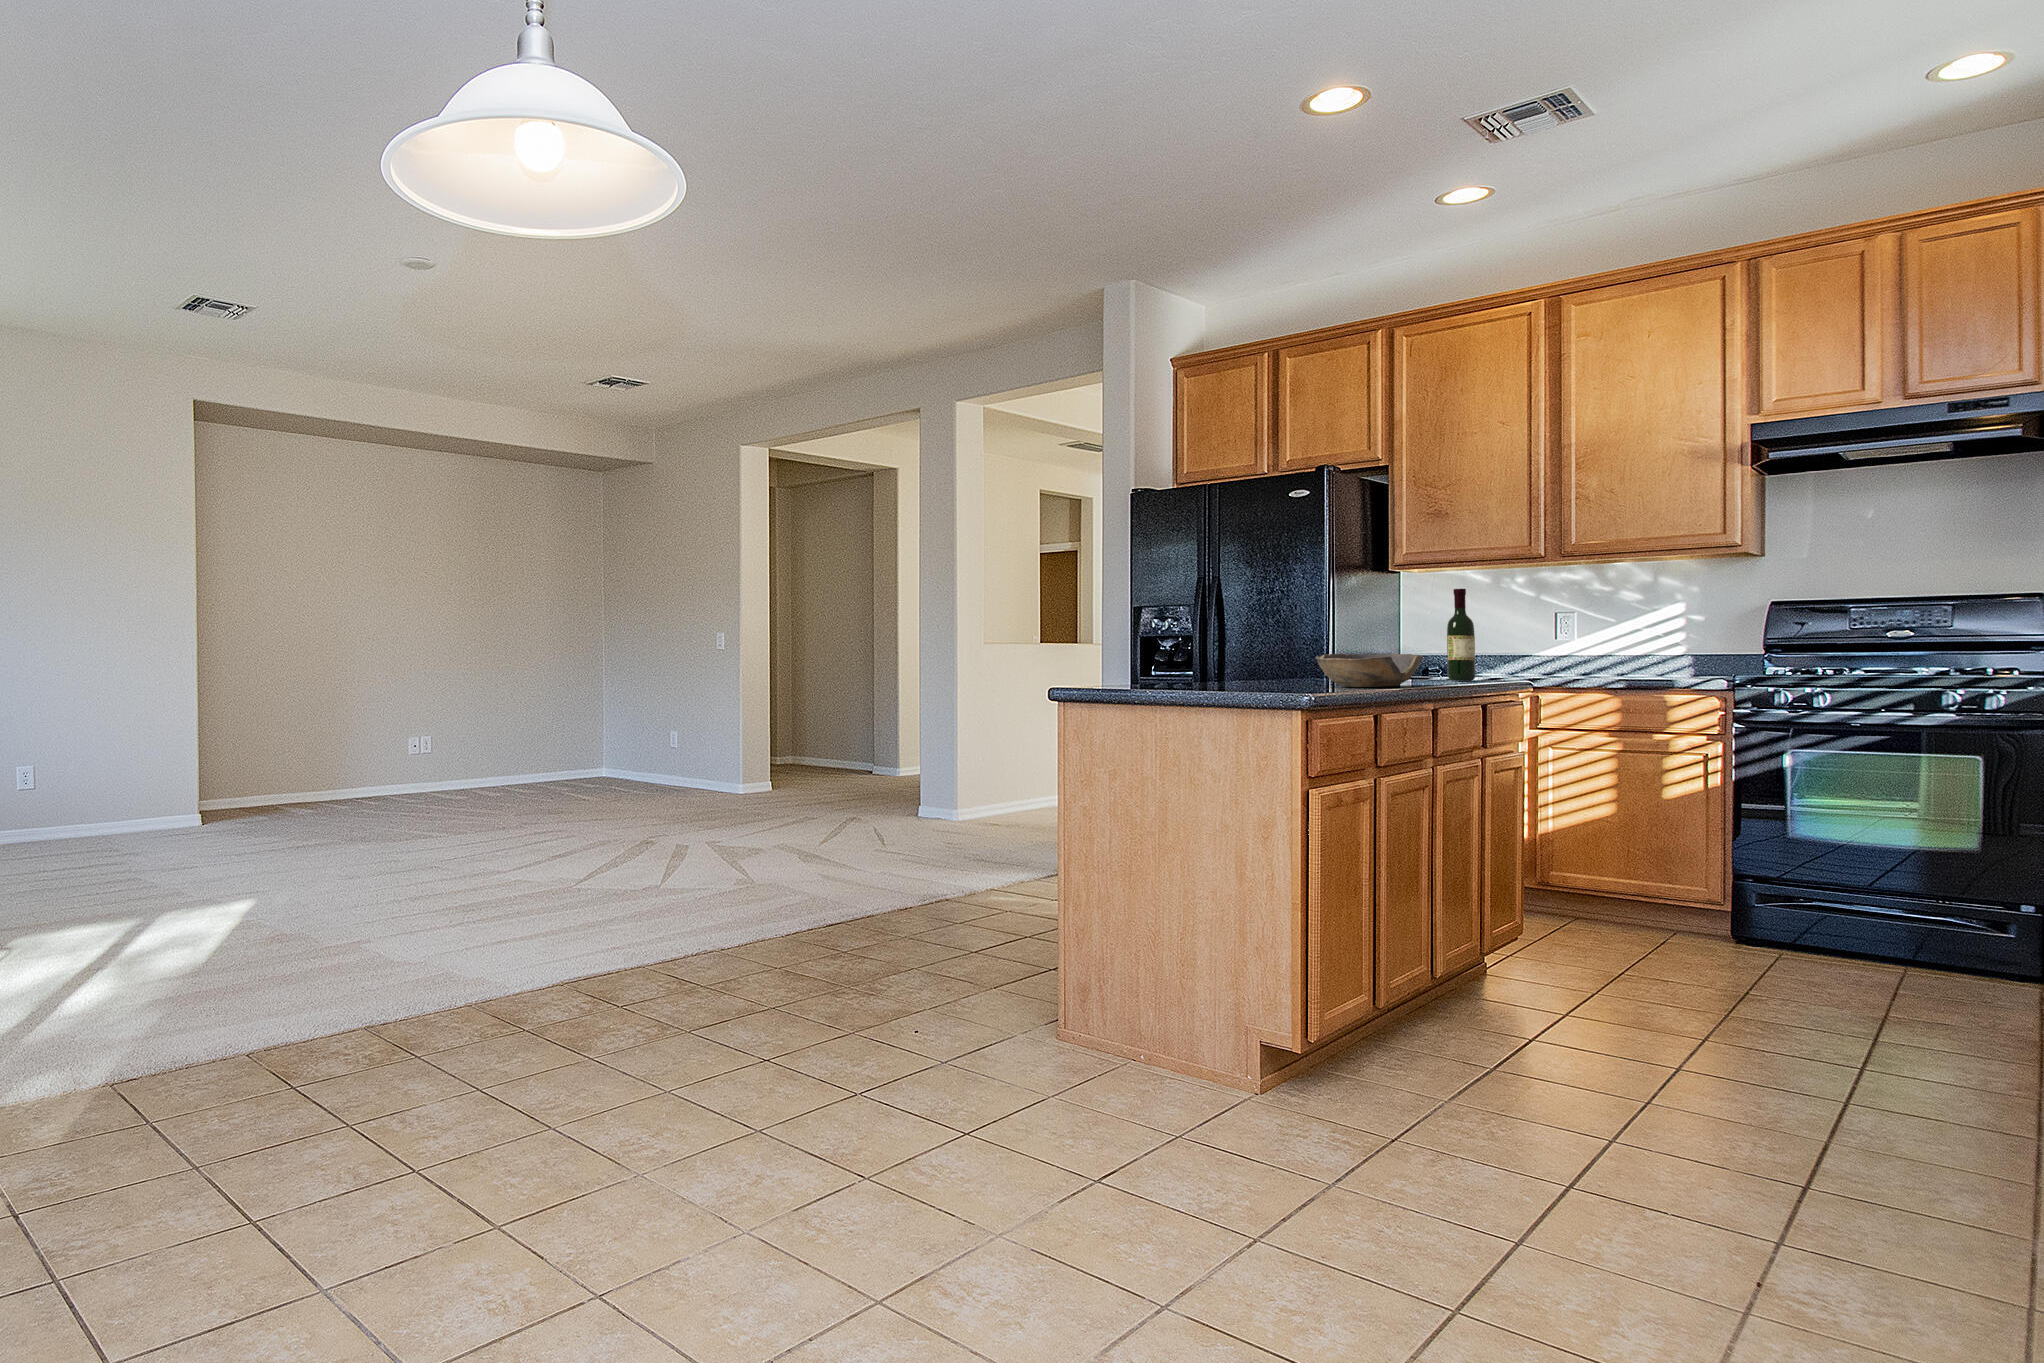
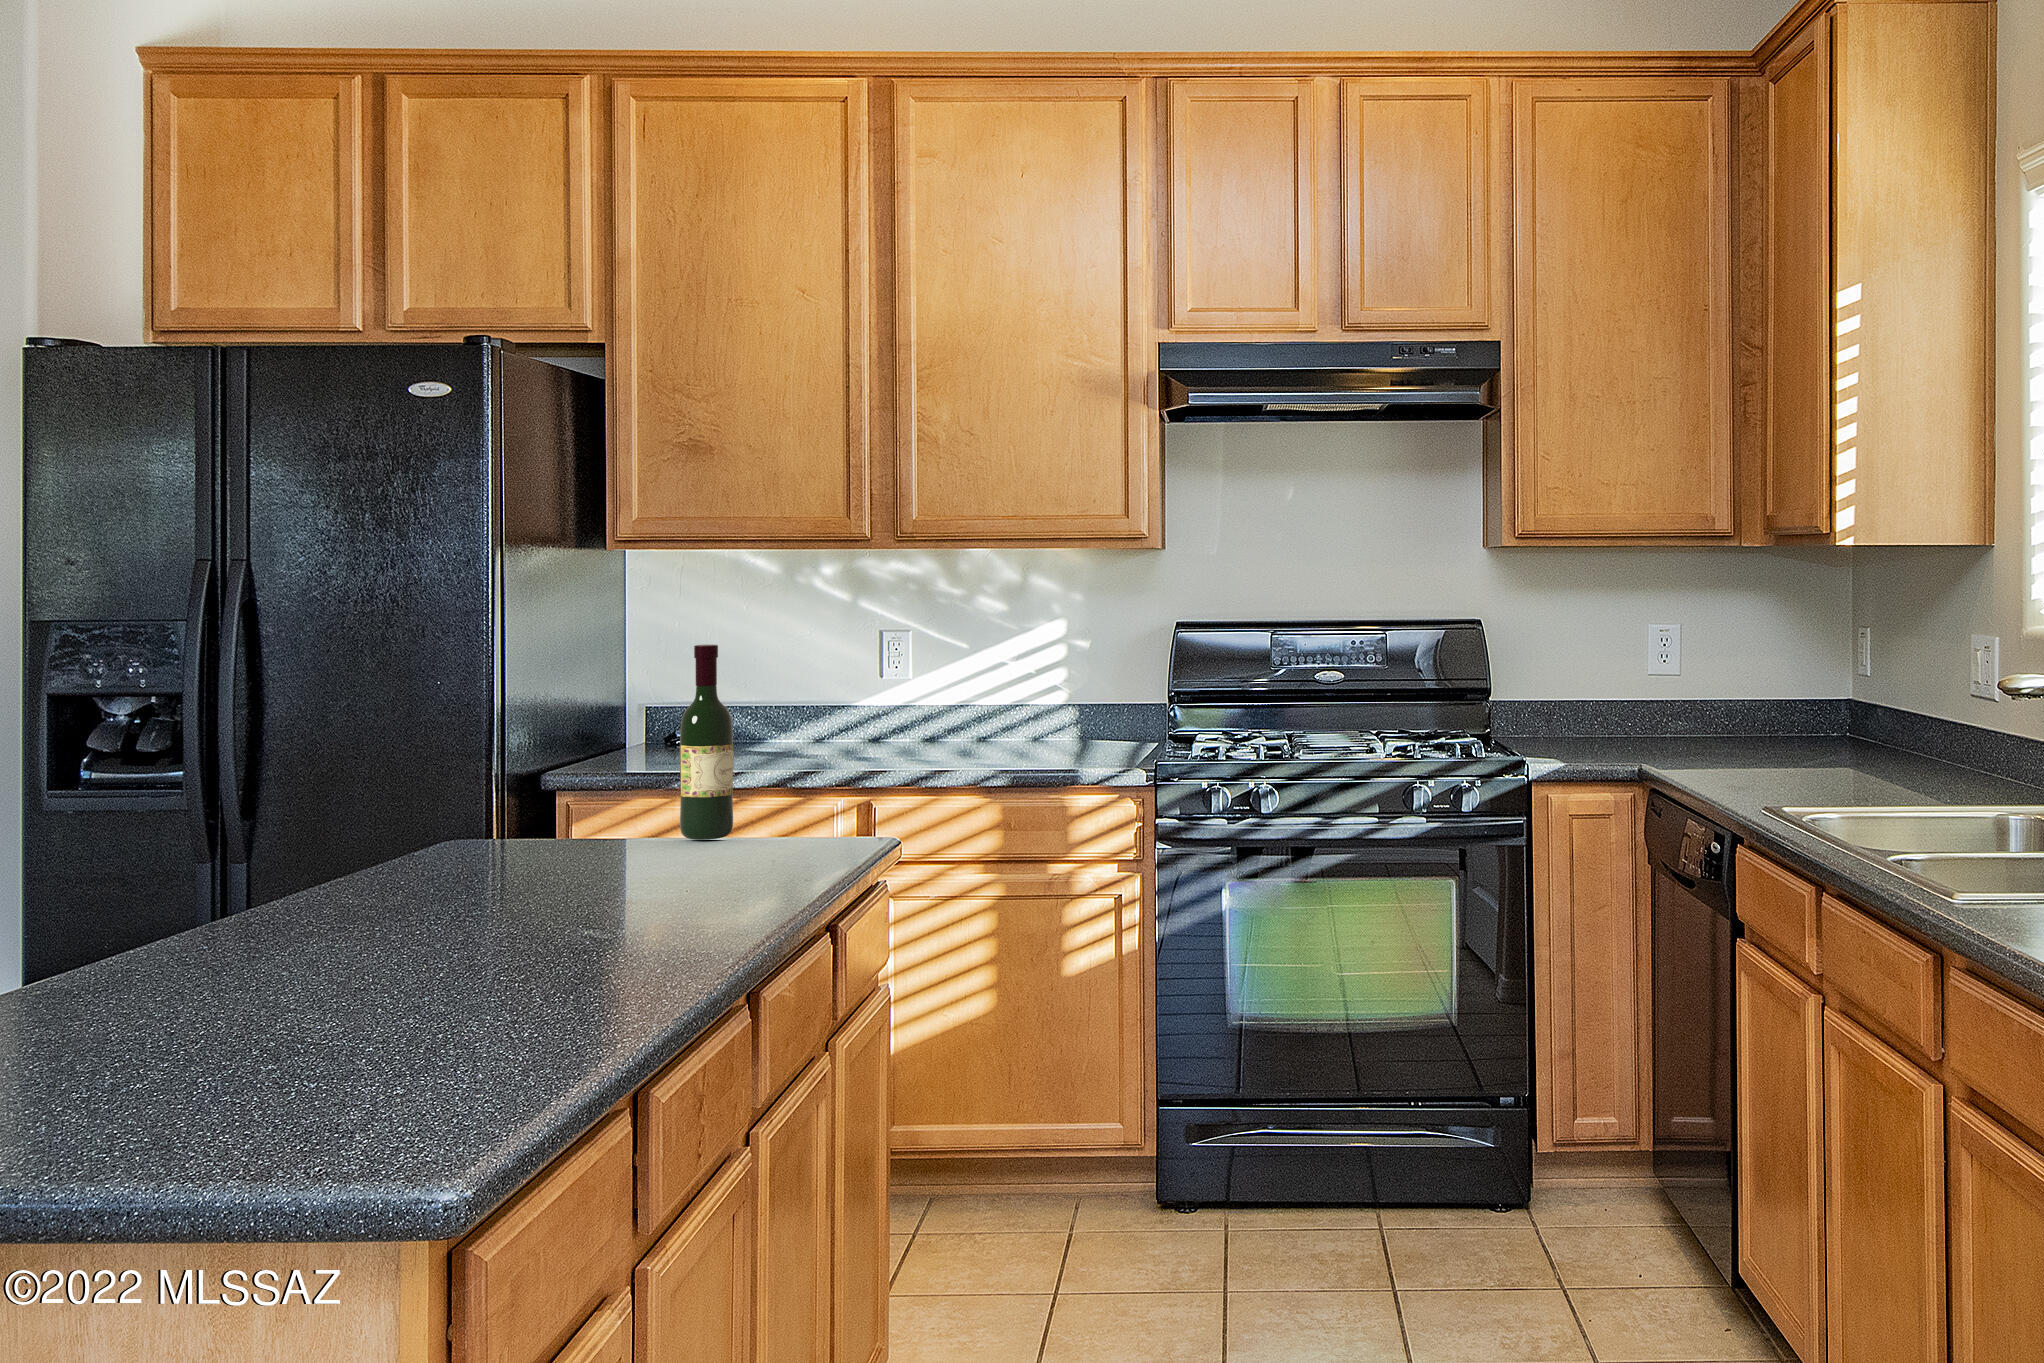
bowl: present [1315,654,1423,687] -> none [326,851,599,971]

